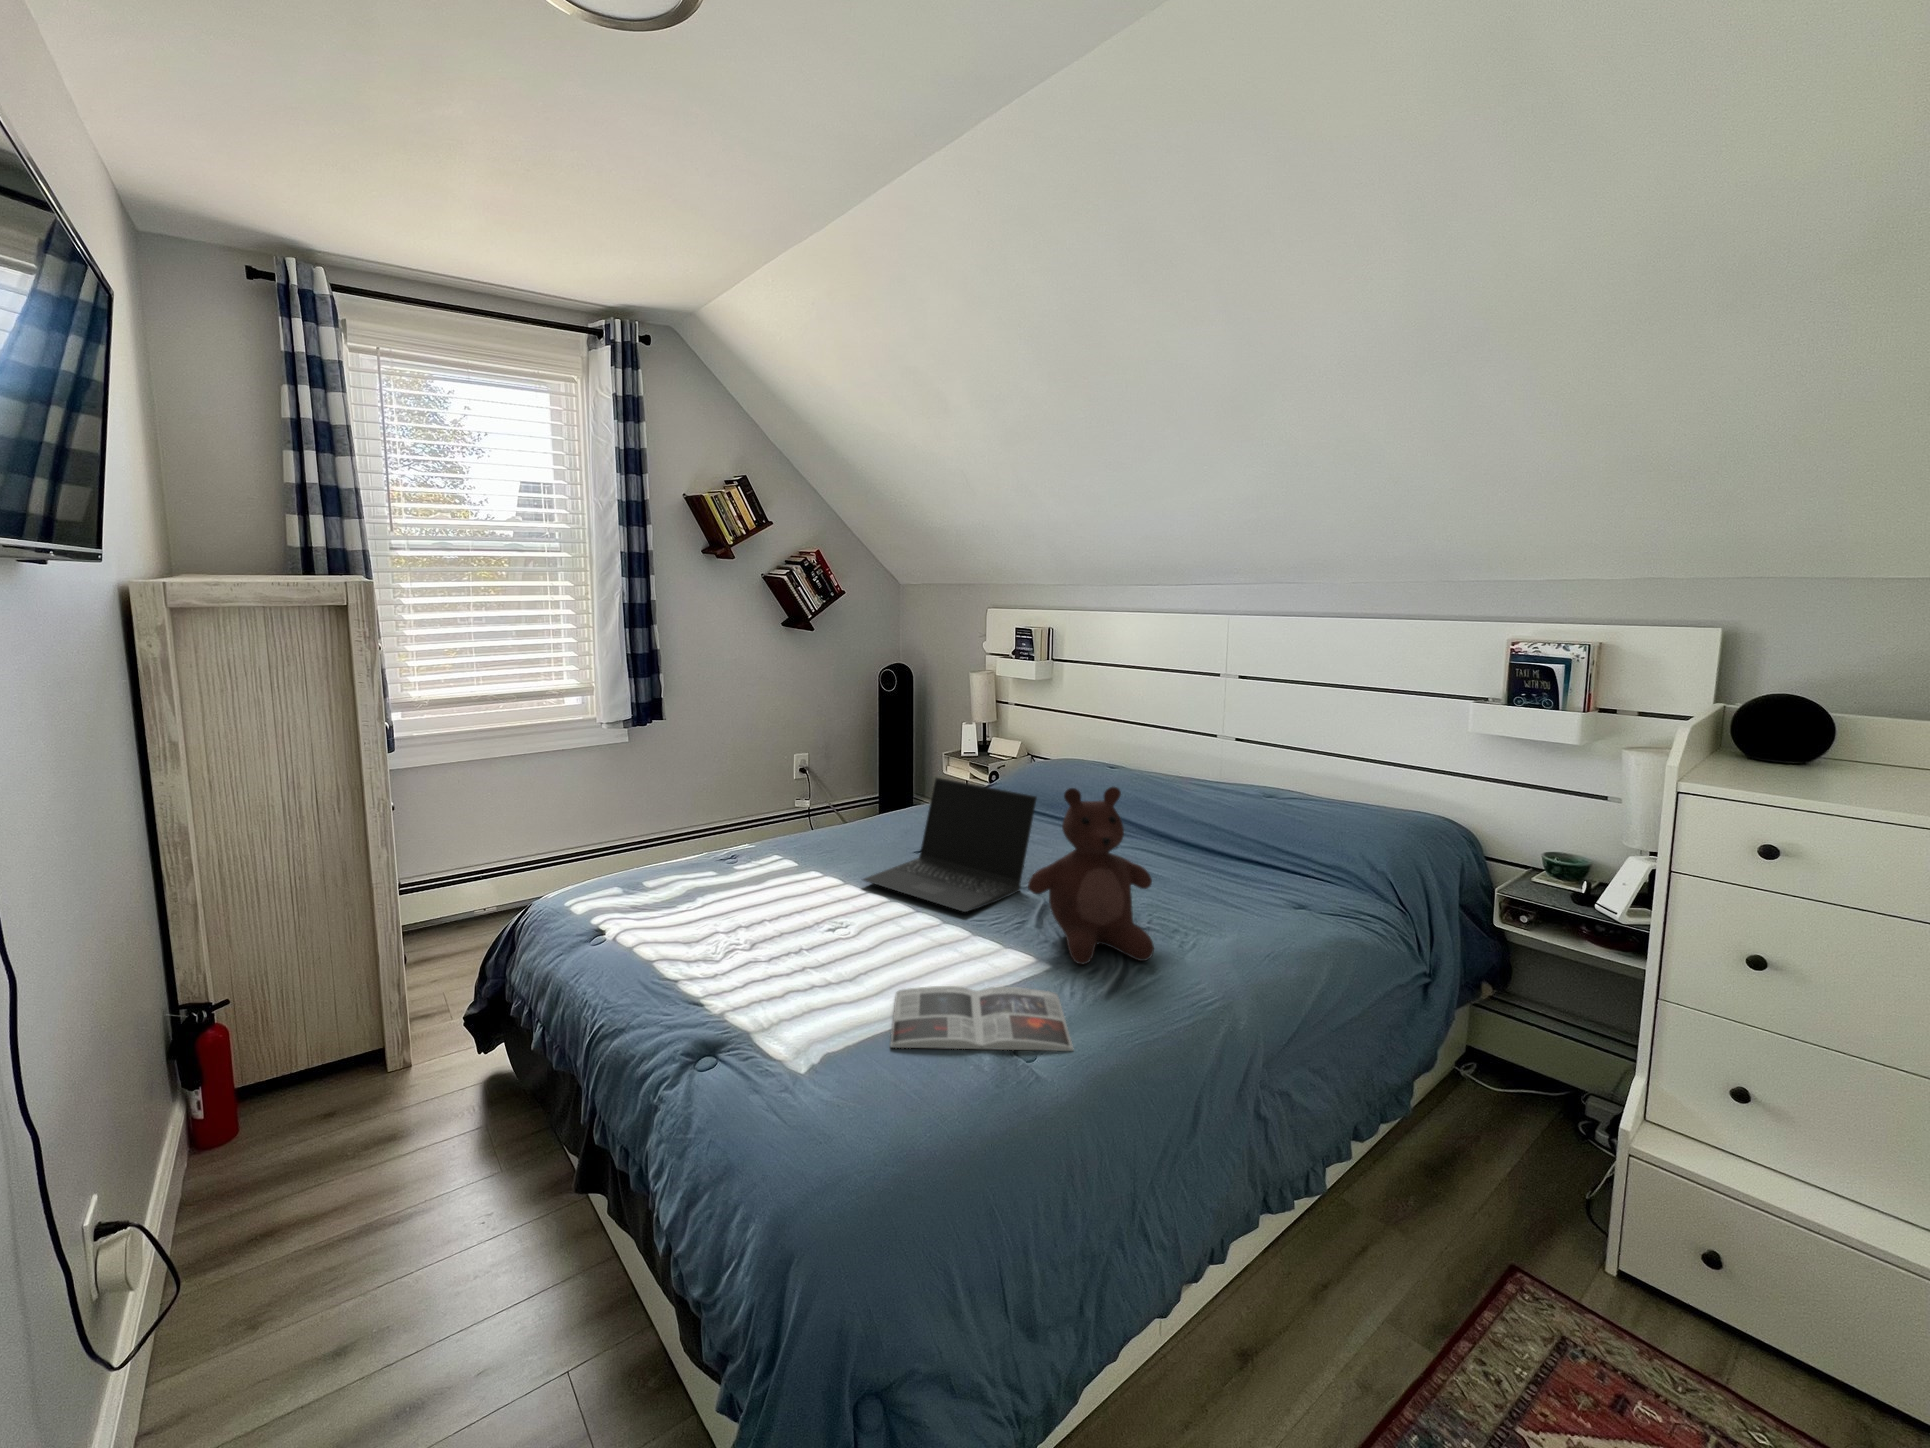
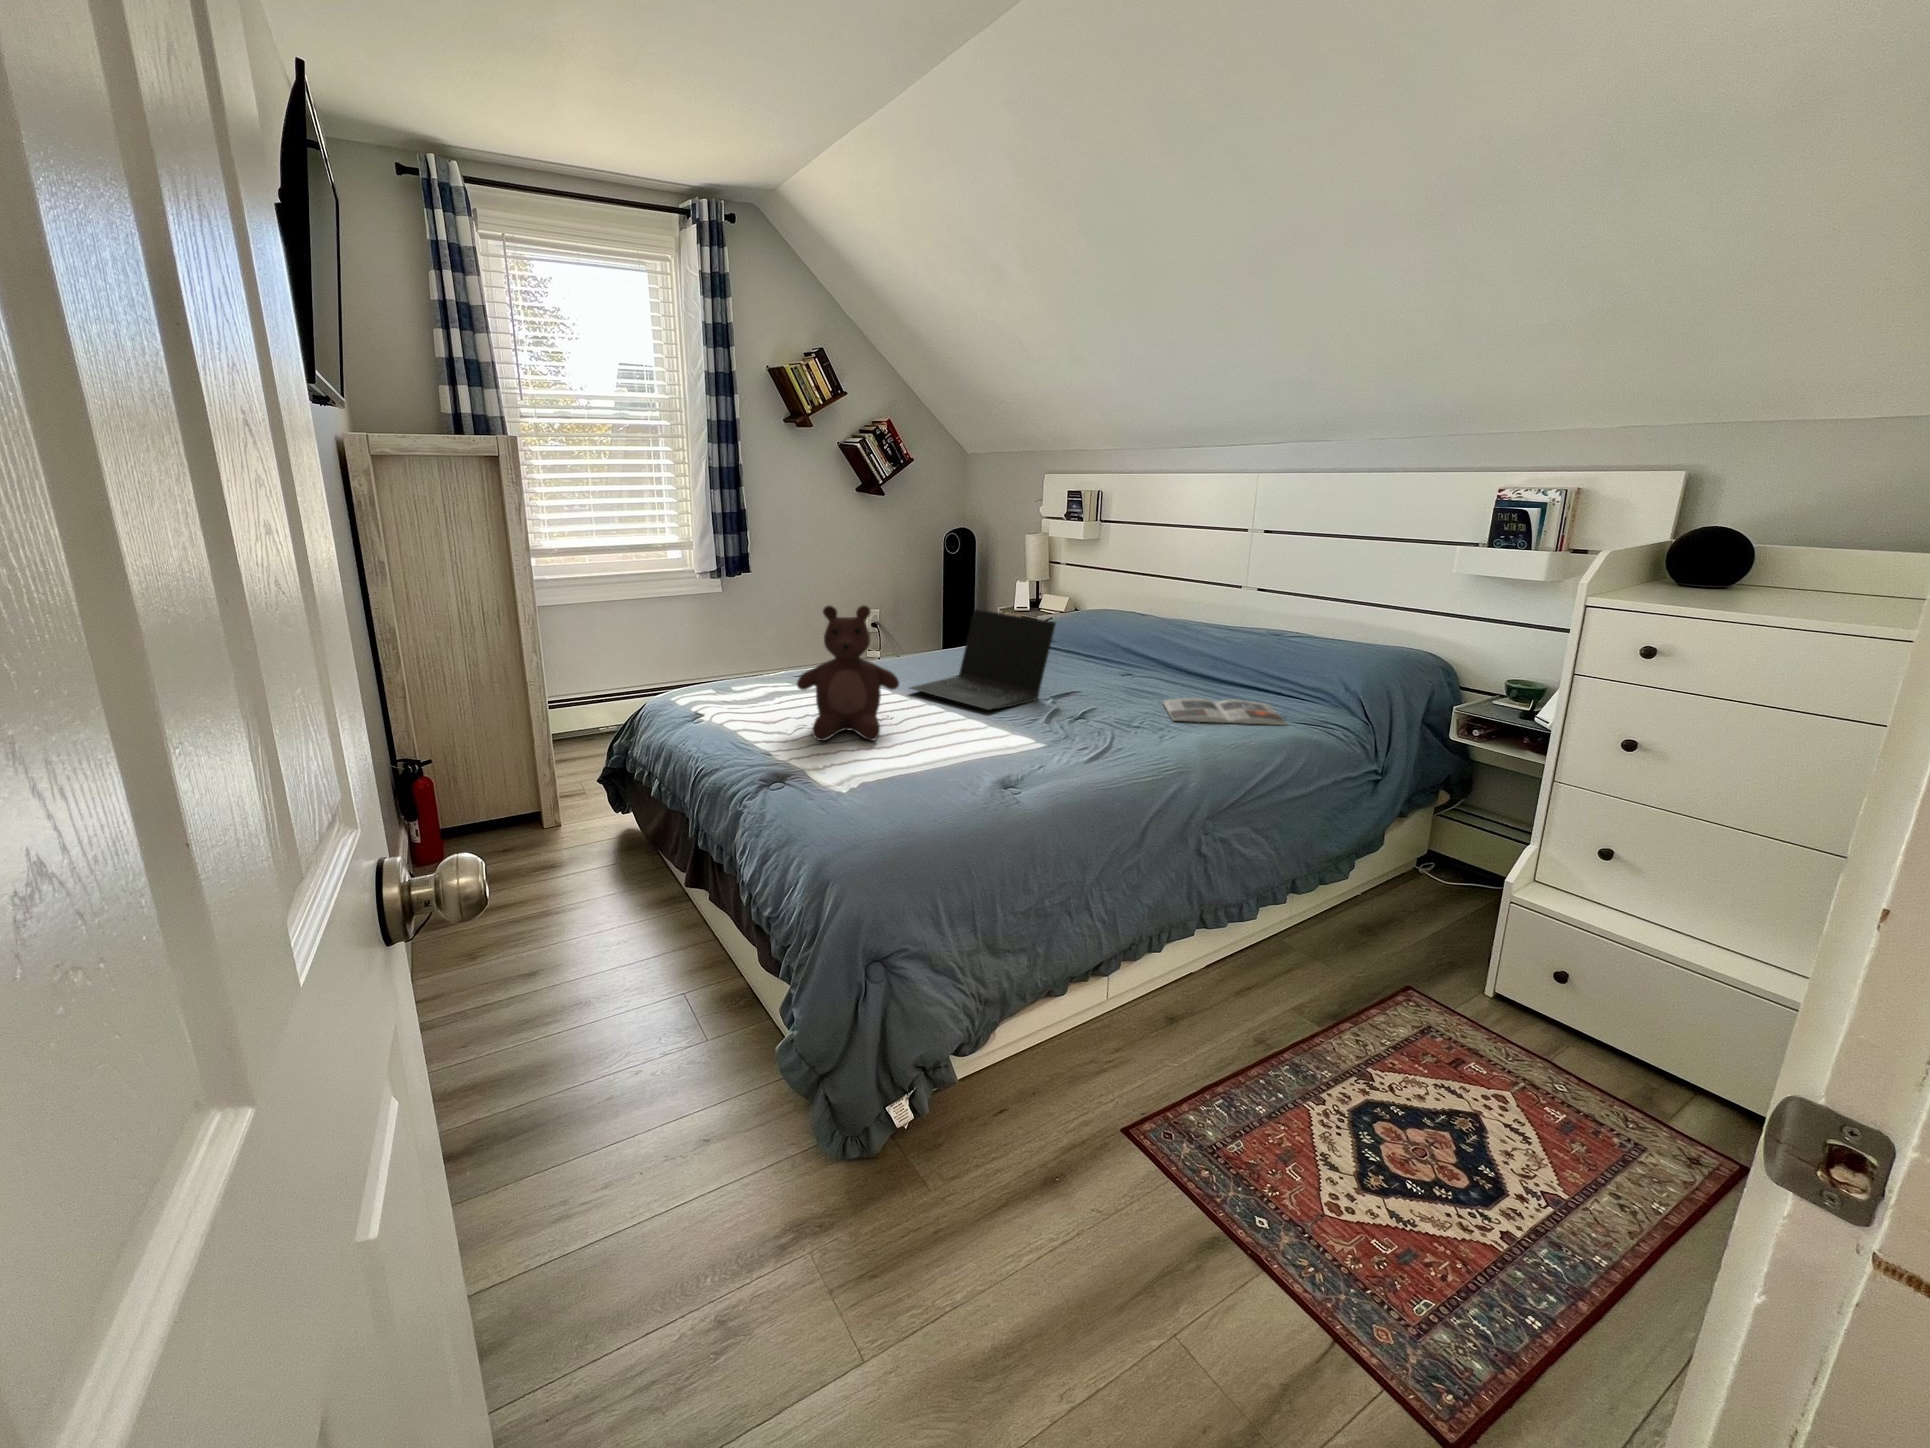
teddy bear: present [1028,787,1154,964] -> present [797,605,899,741]
magazine: present [890,986,1073,1051] -> present [1163,698,1288,725]

